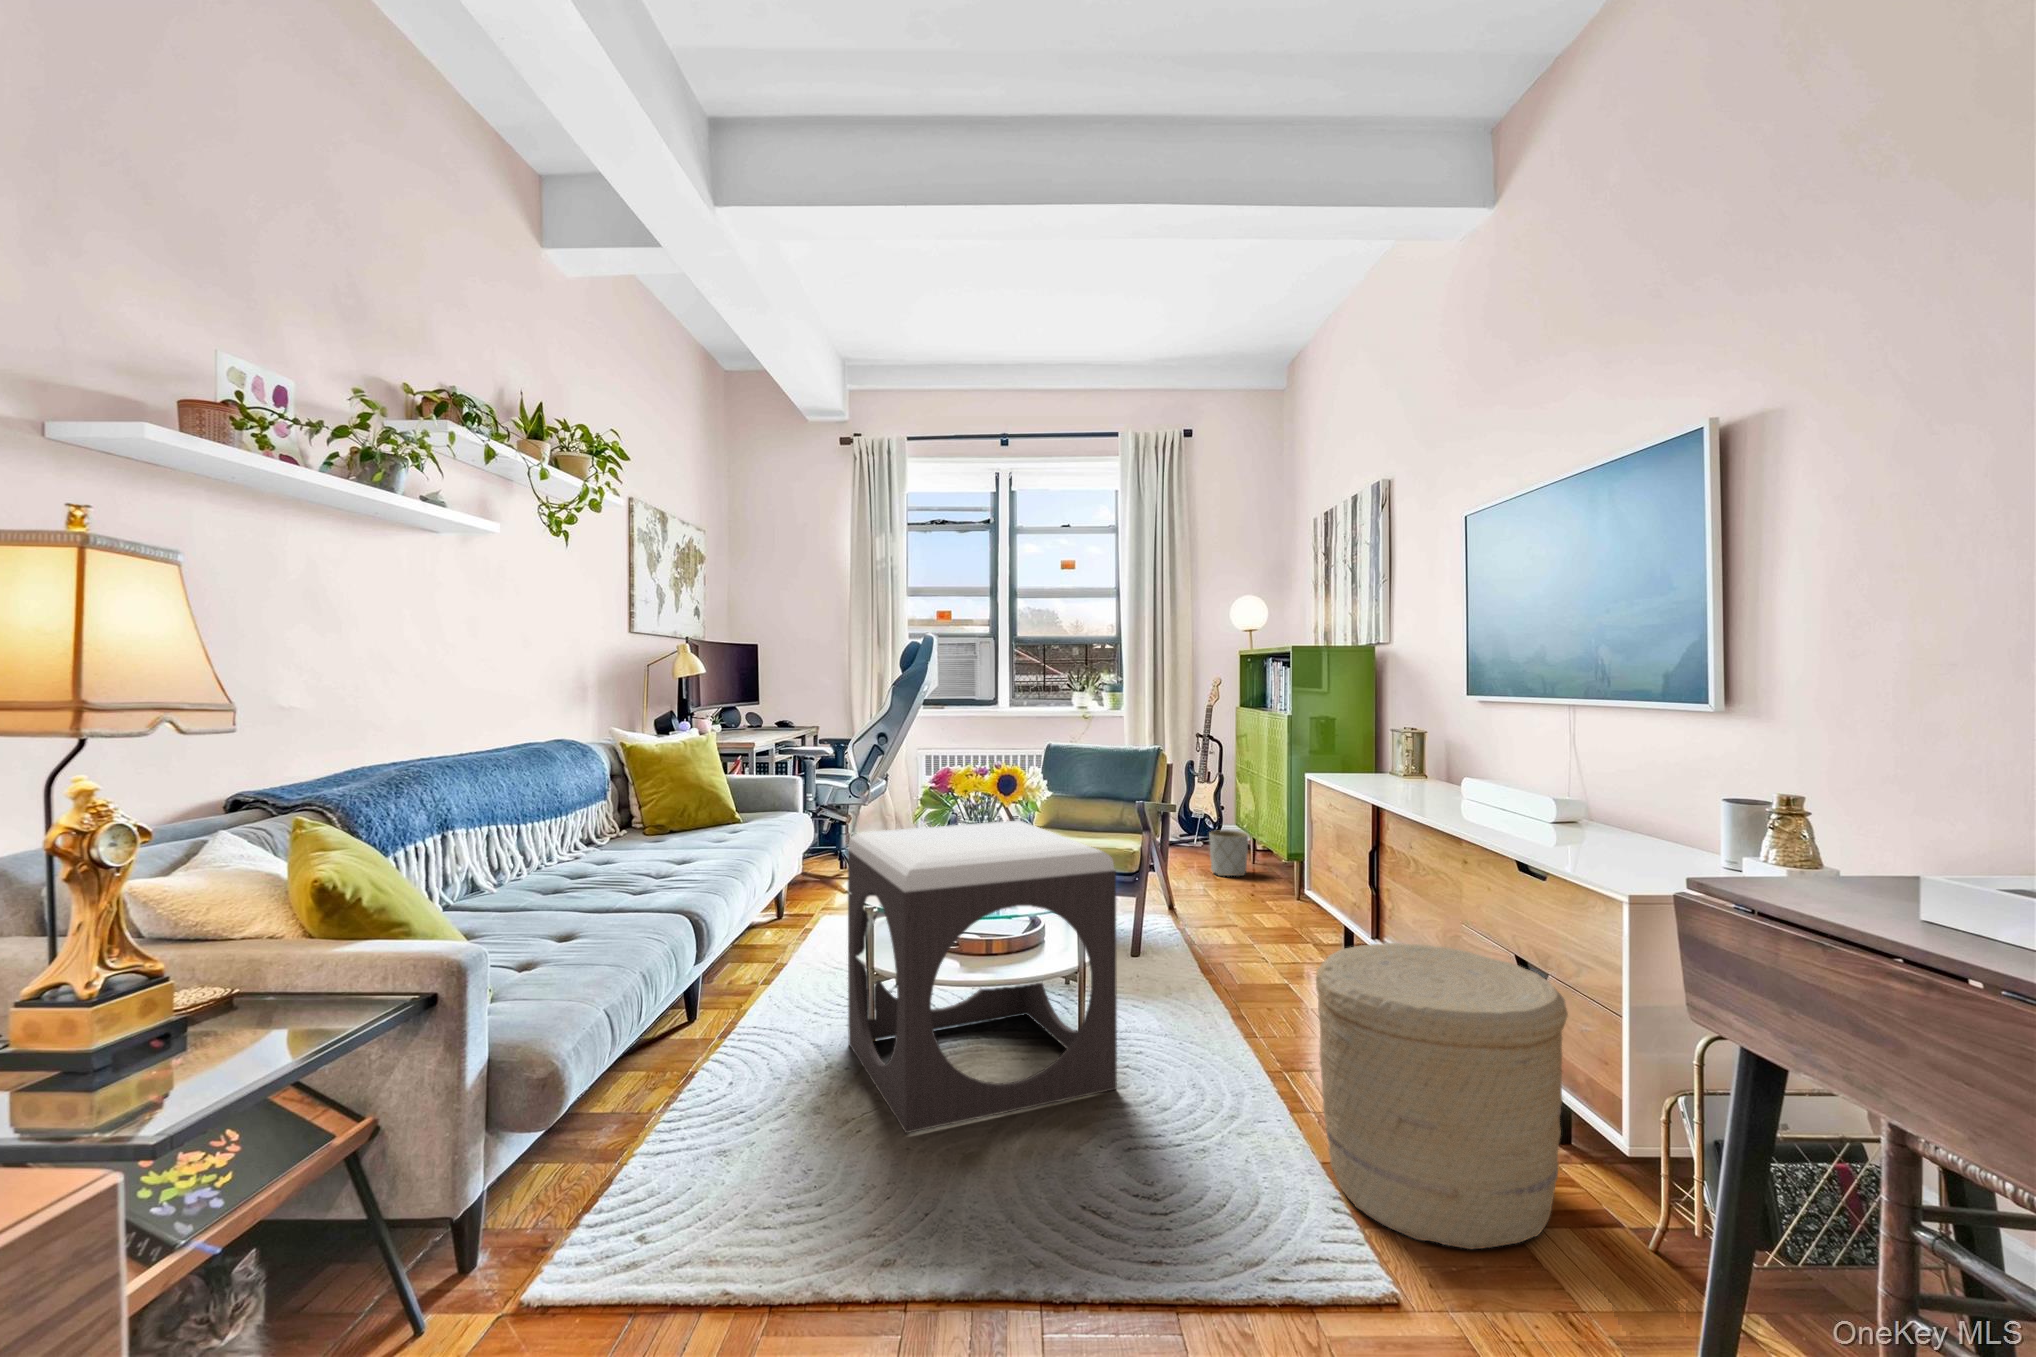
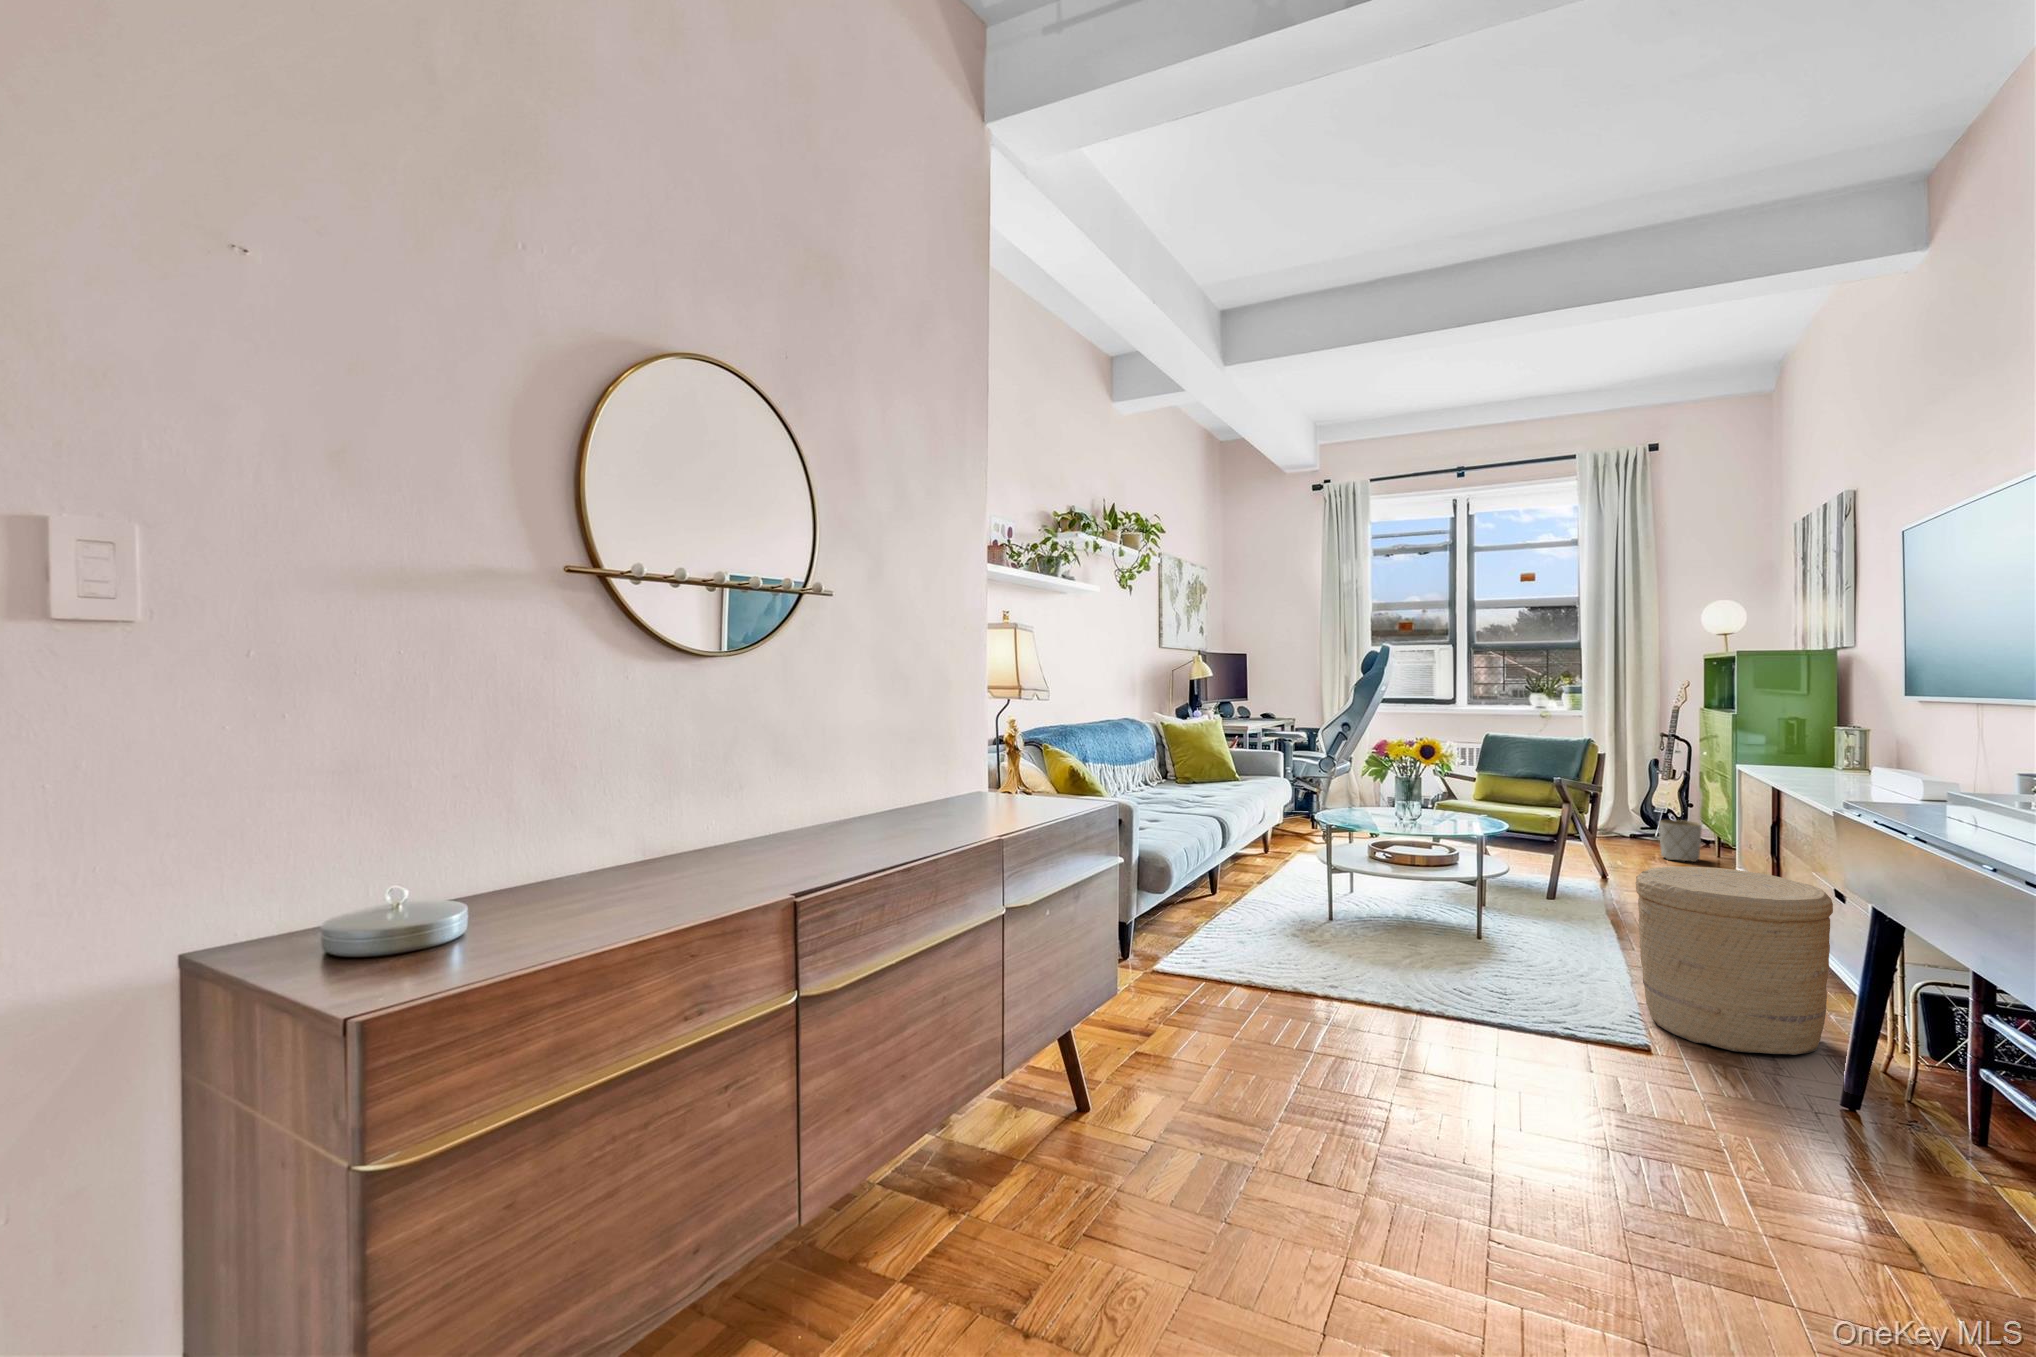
footstool: present [848,821,1117,1133] -> none [1316,779,1504,958]

